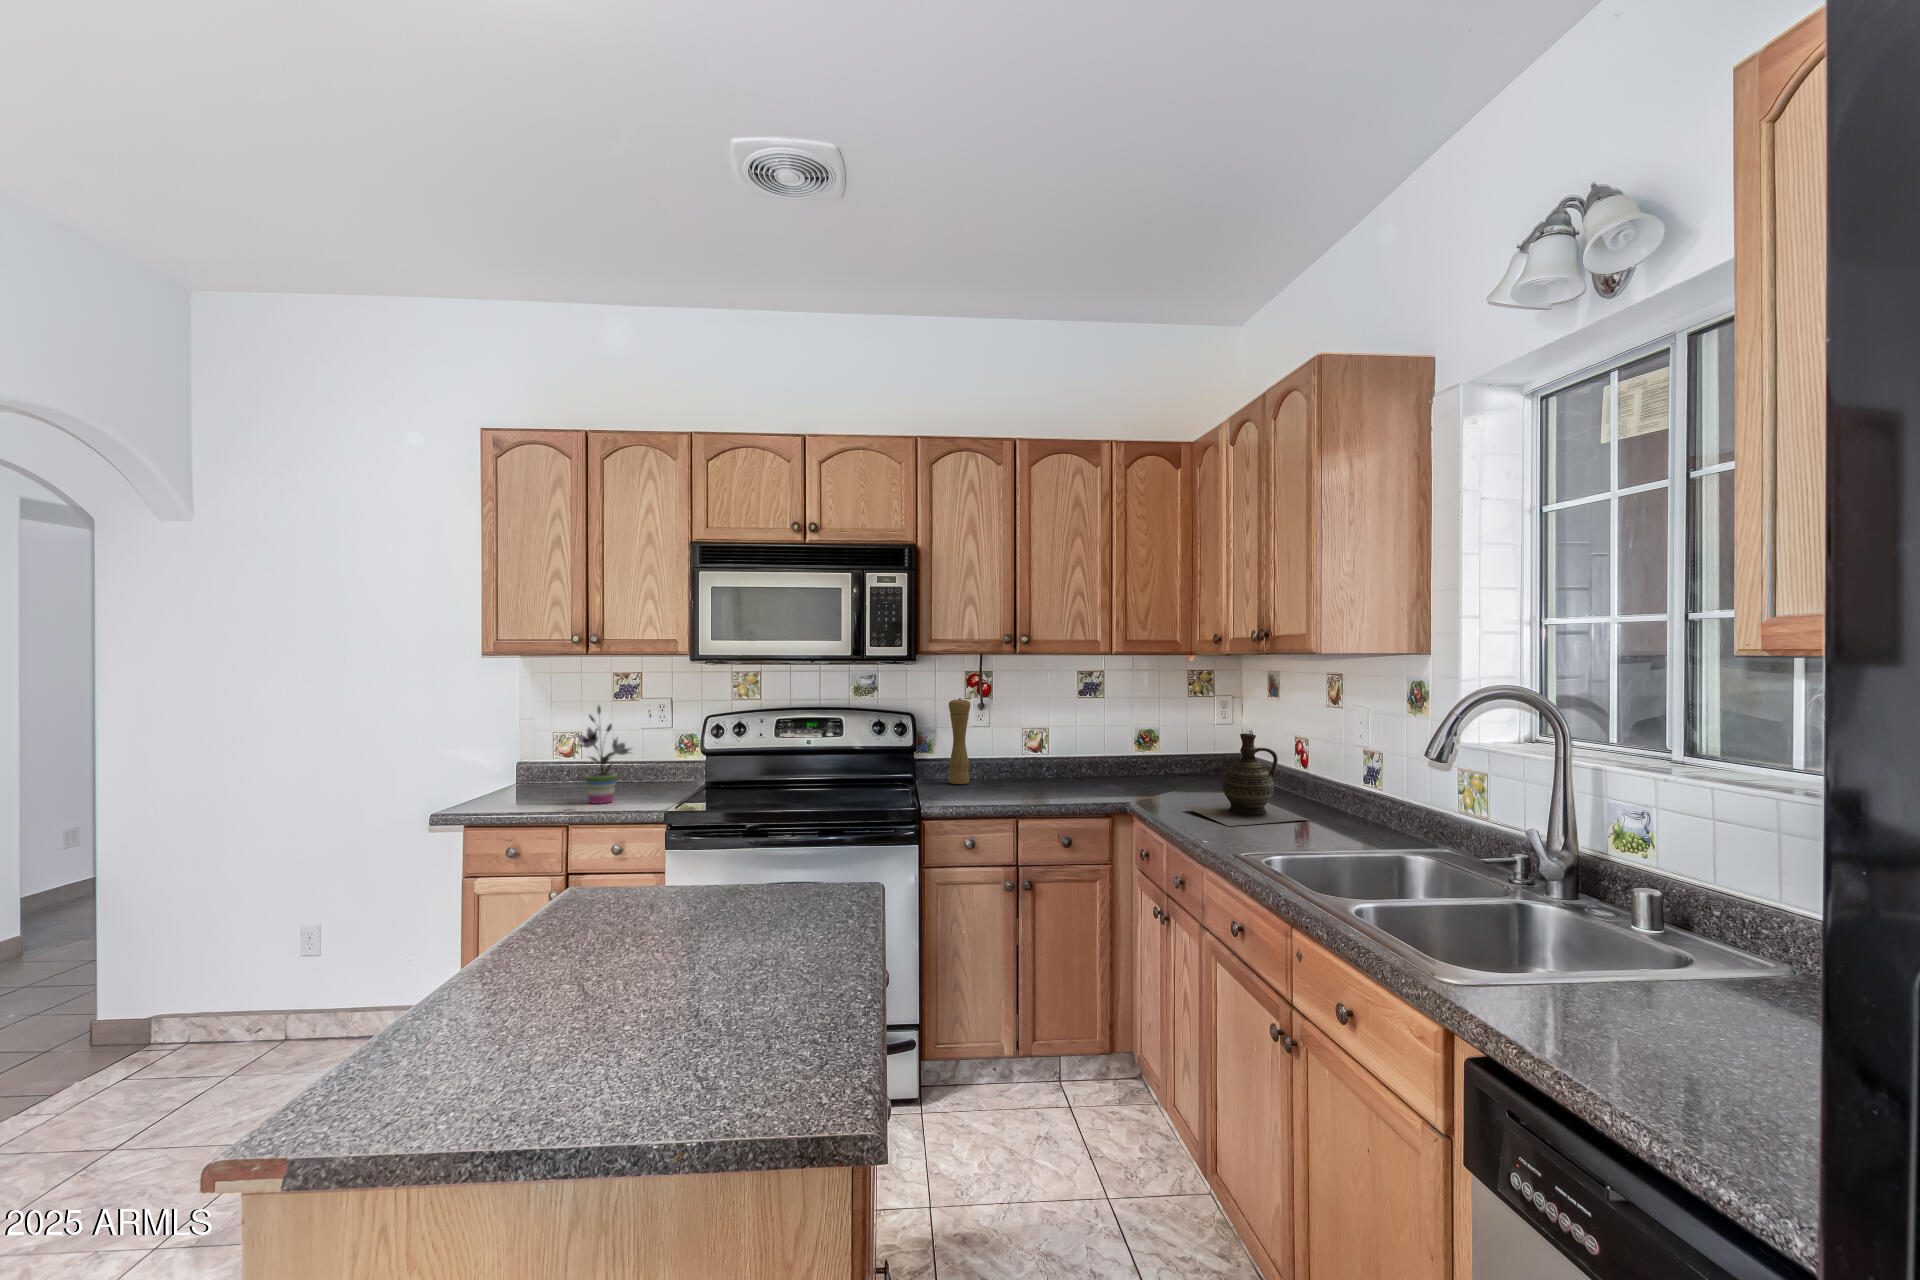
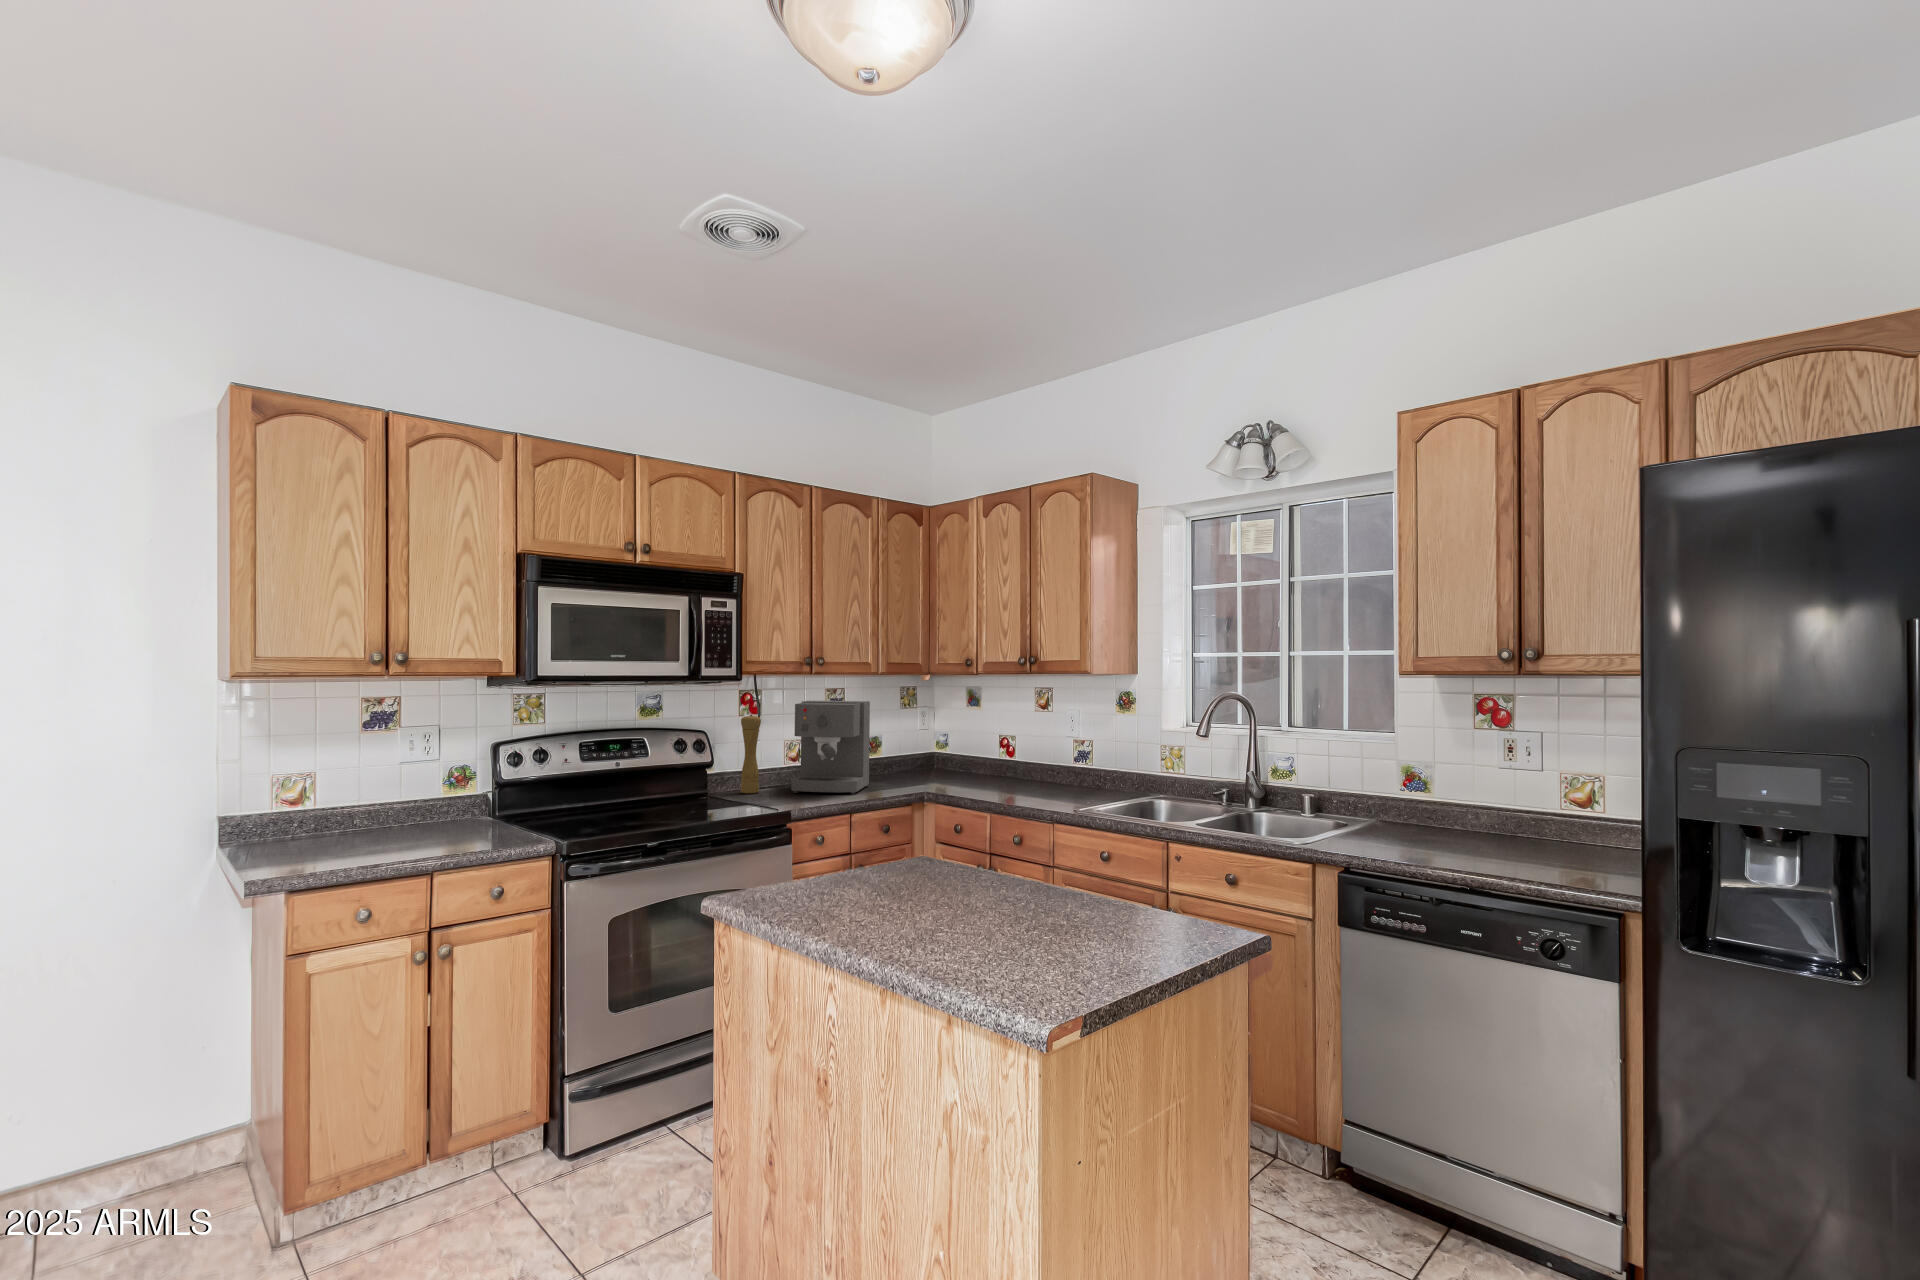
coffee maker: none [992,684,1094,797] -> present [791,700,870,794]
potted plant: present [576,706,631,804] -> none [402,735,465,847]
ceramic jug: present [1185,733,1308,826] -> none [971,731,1056,797]

